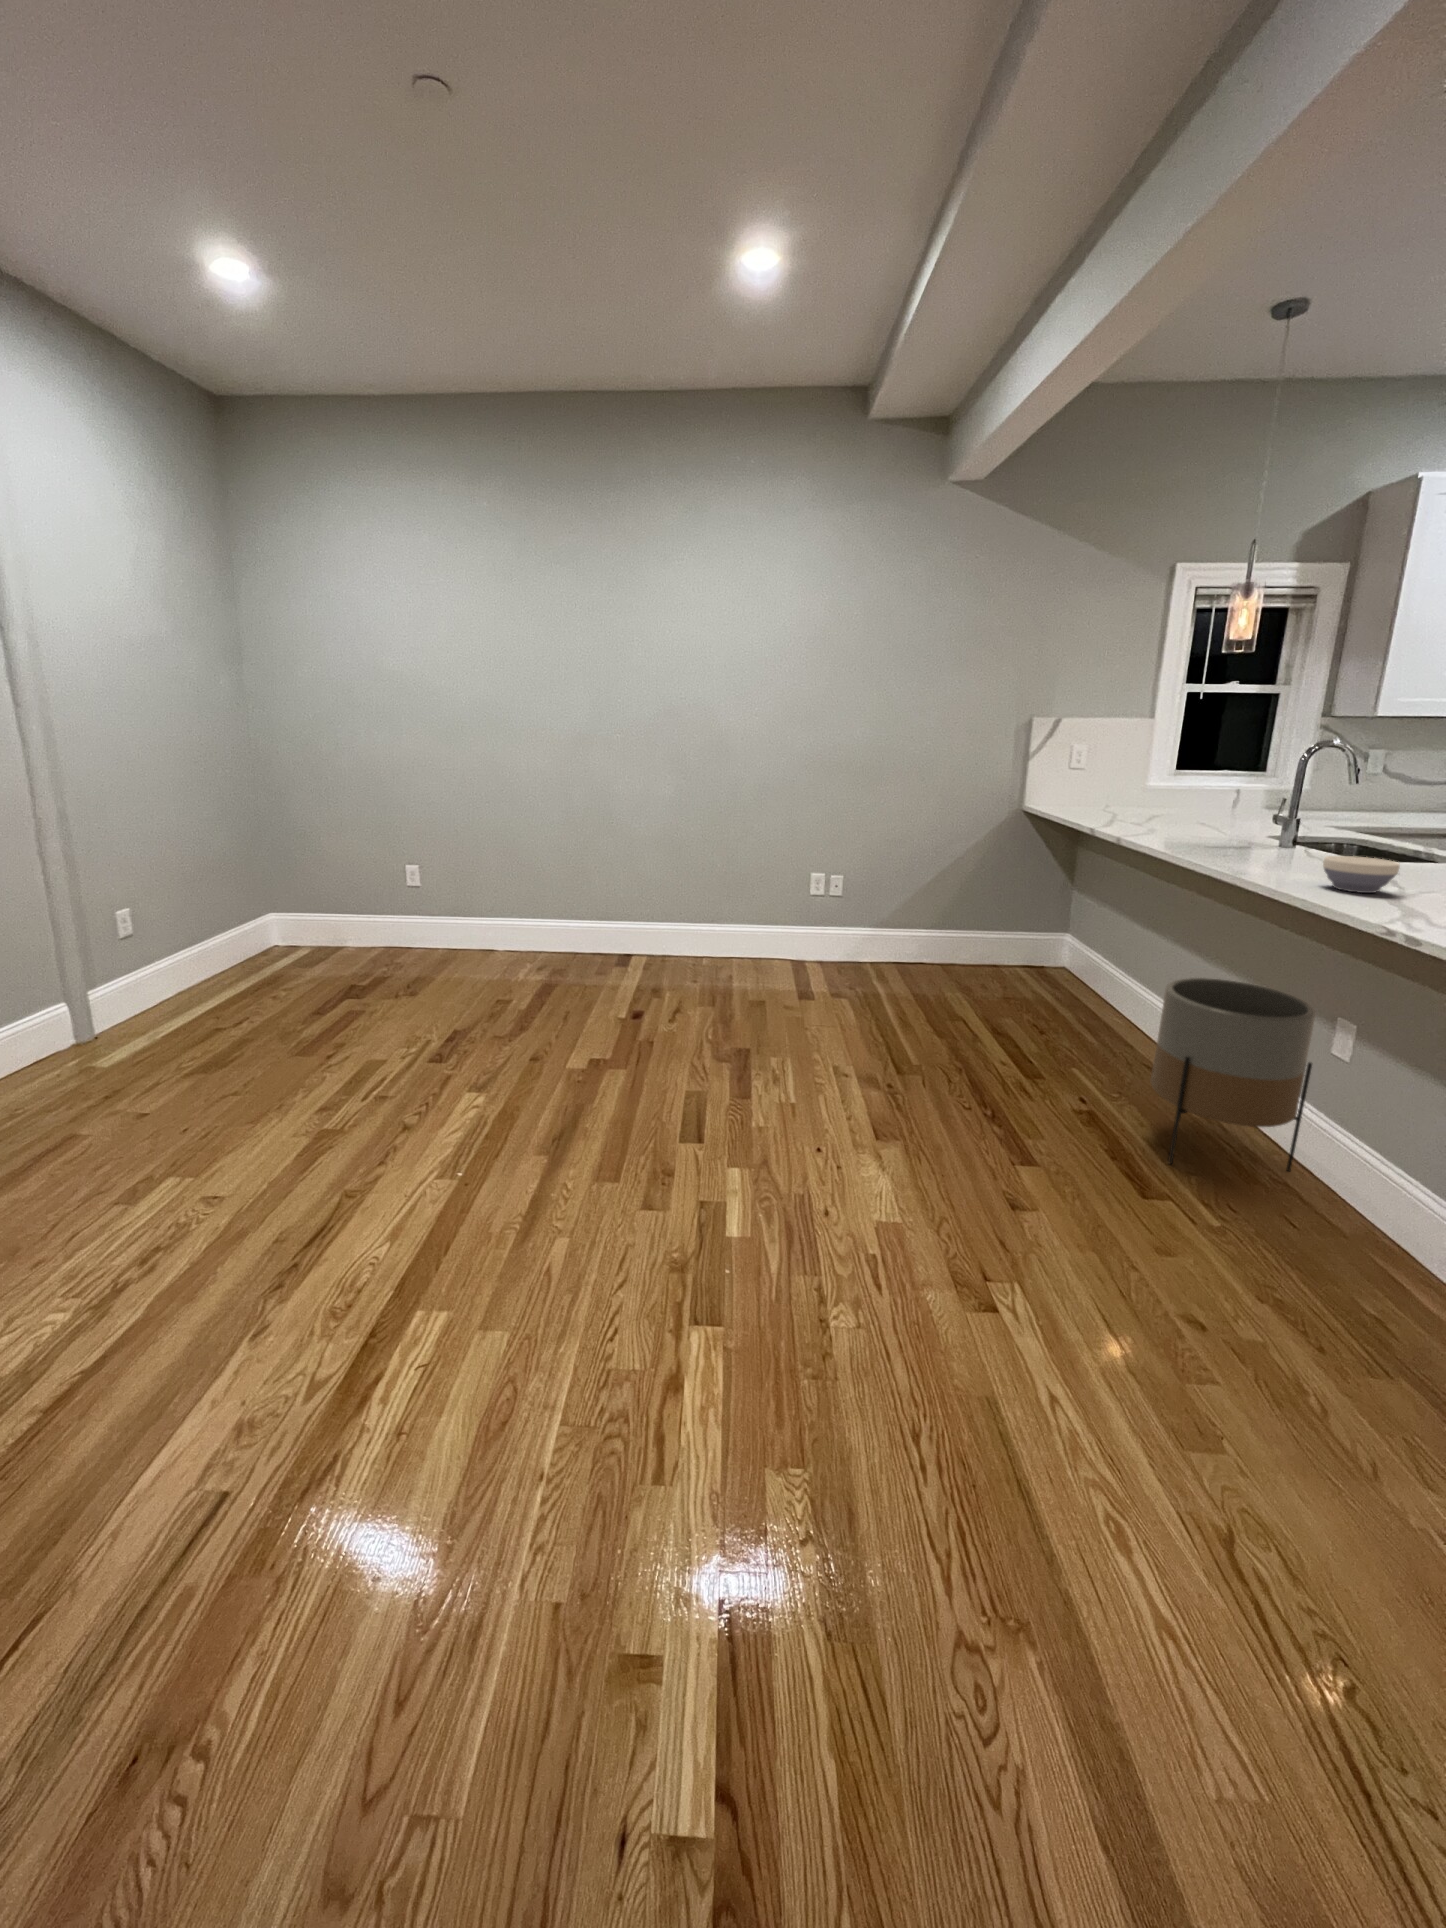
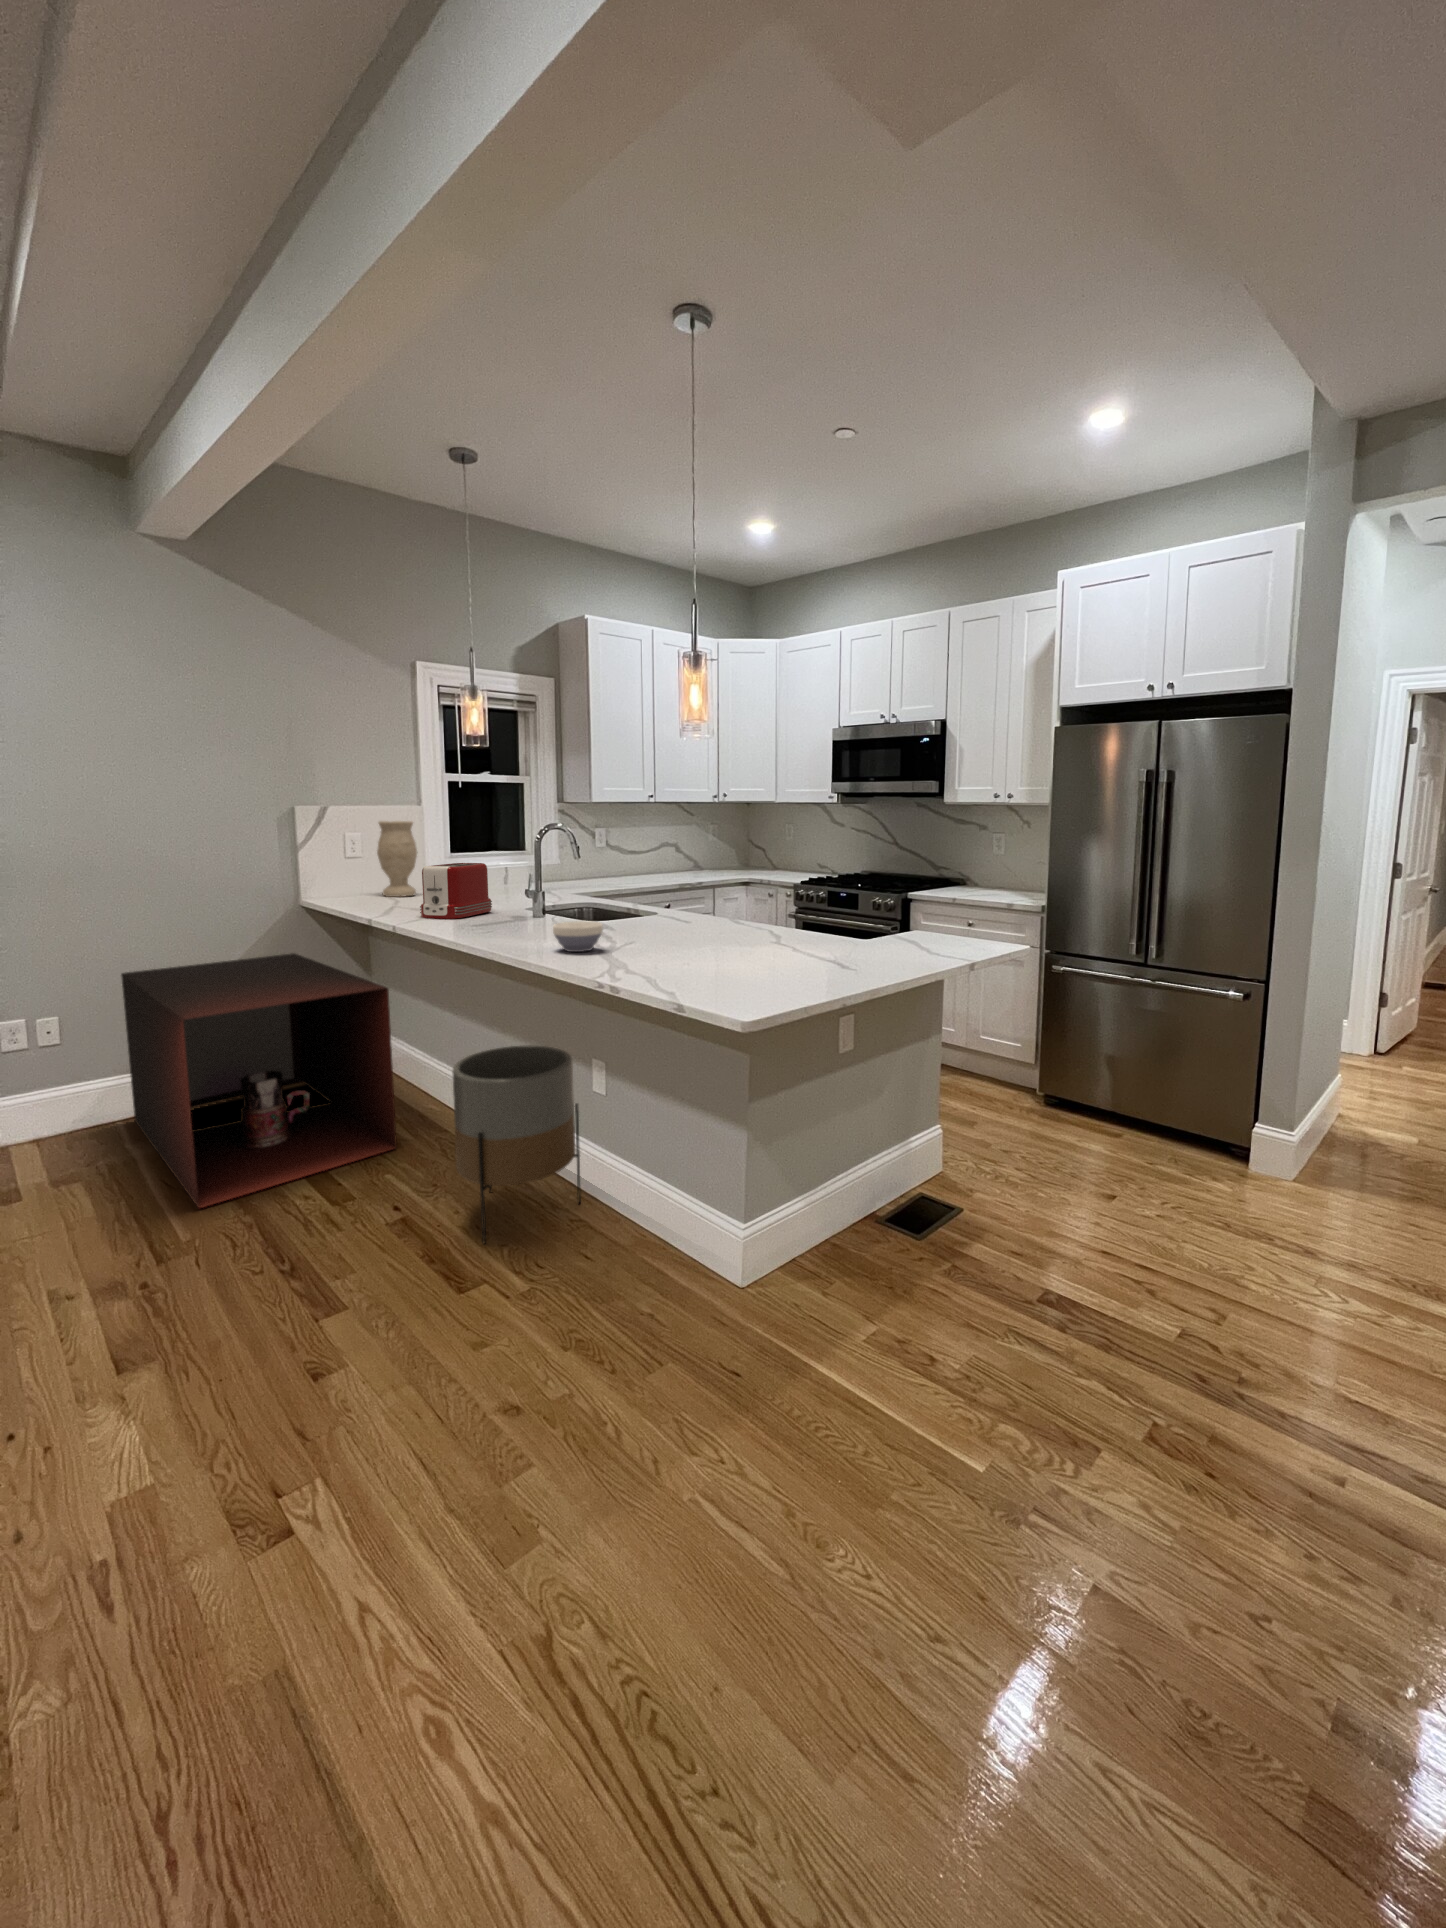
vase: none [1097,736,1142,812] -> present [377,821,417,897]
toaster: none [1143,781,1228,839] -> present [420,863,492,919]
storage cabinet: none [881,852,1101,1047] -> present [121,953,397,1208]

